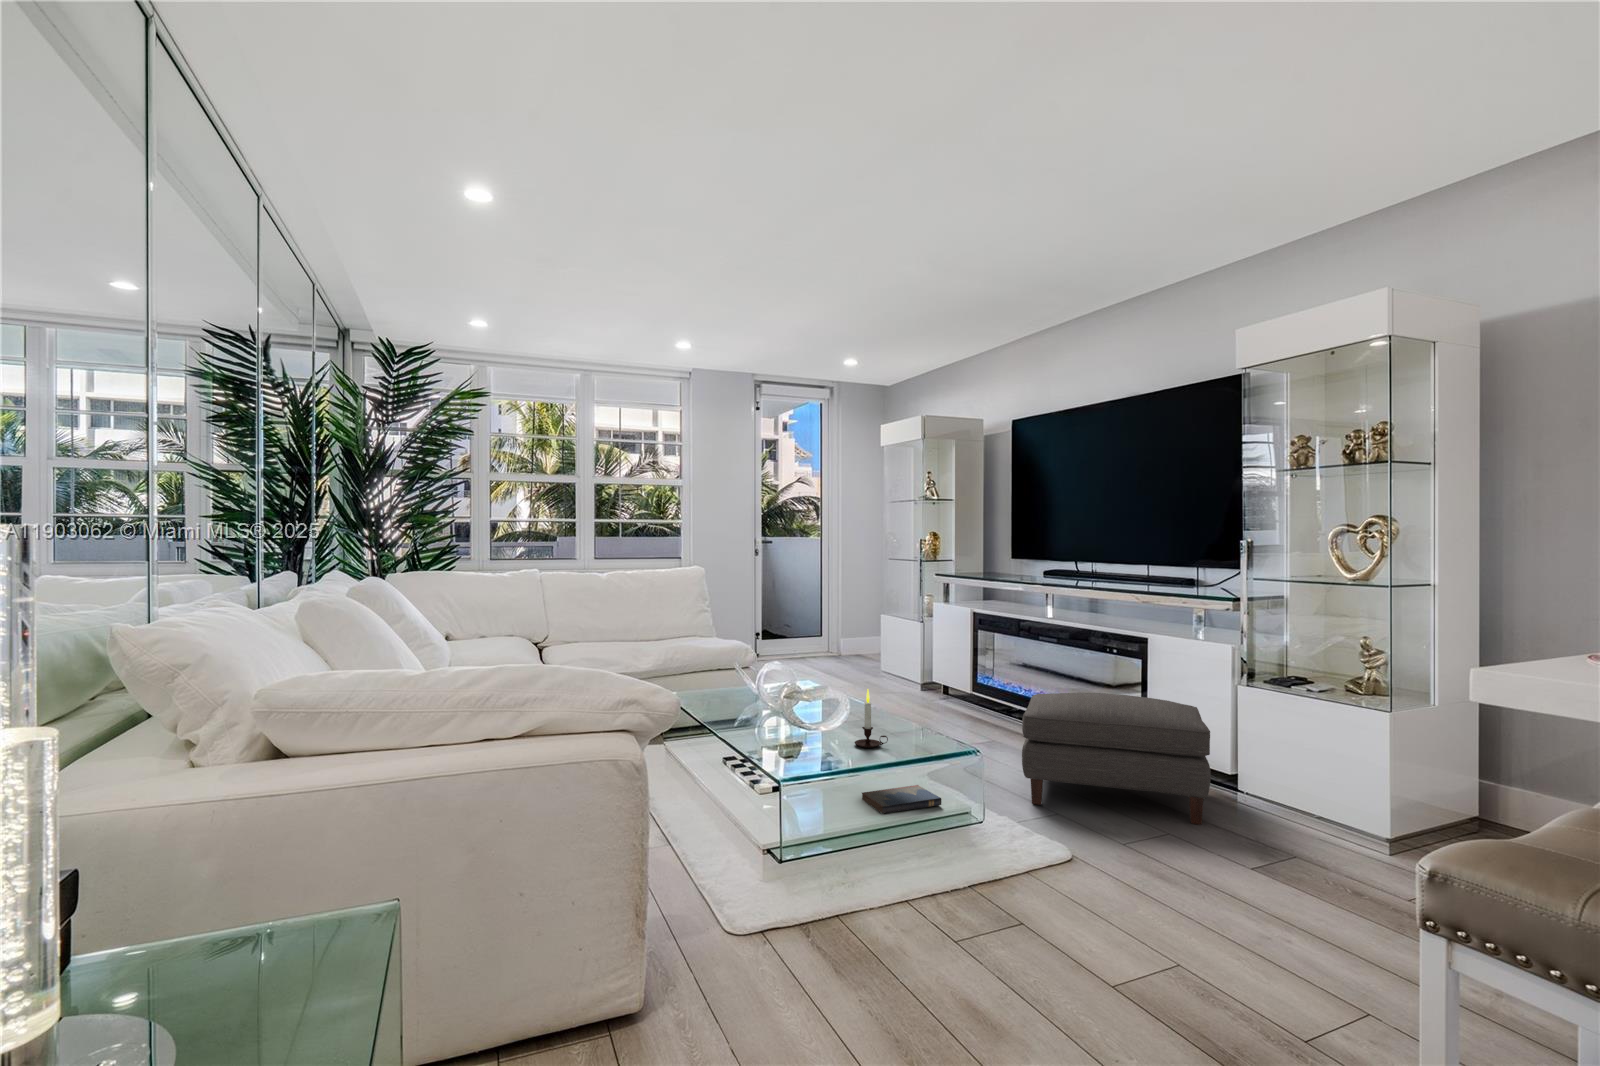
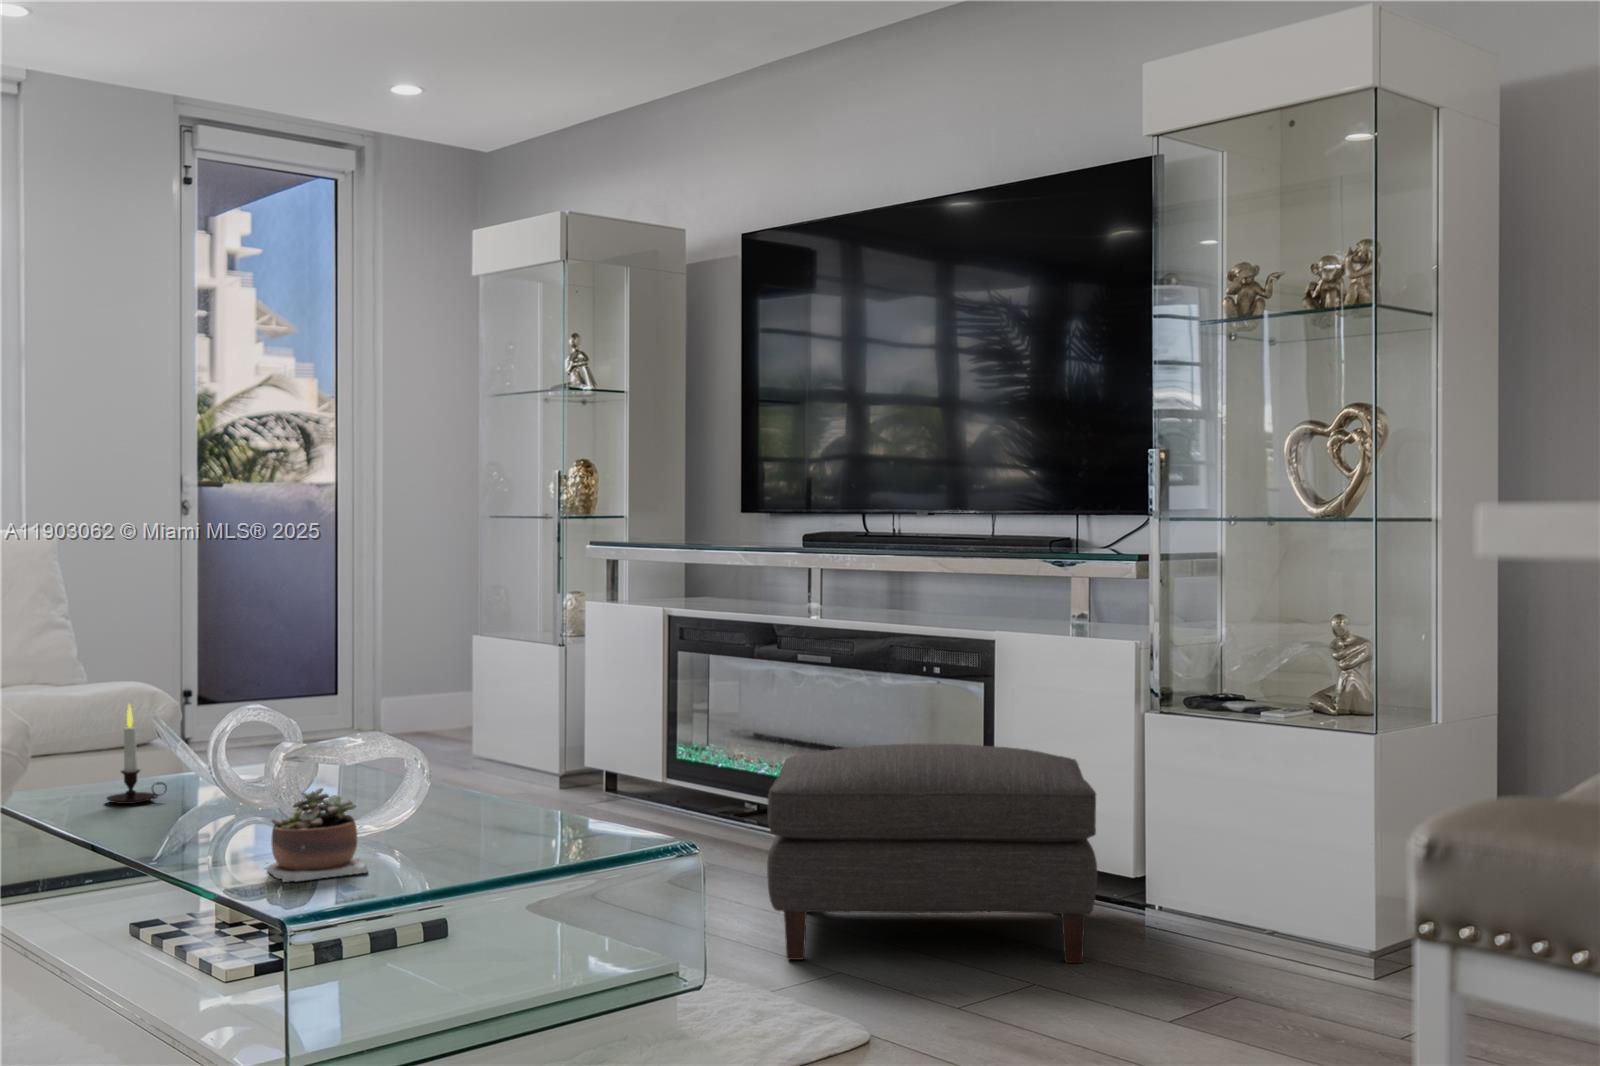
candle: present [855,689,888,748] -> present [107,705,167,804]
succulent plant: none [774,704,821,750] -> present [267,788,368,882]
hardcover book: present [862,785,941,814] -> none [453,939,616,995]

